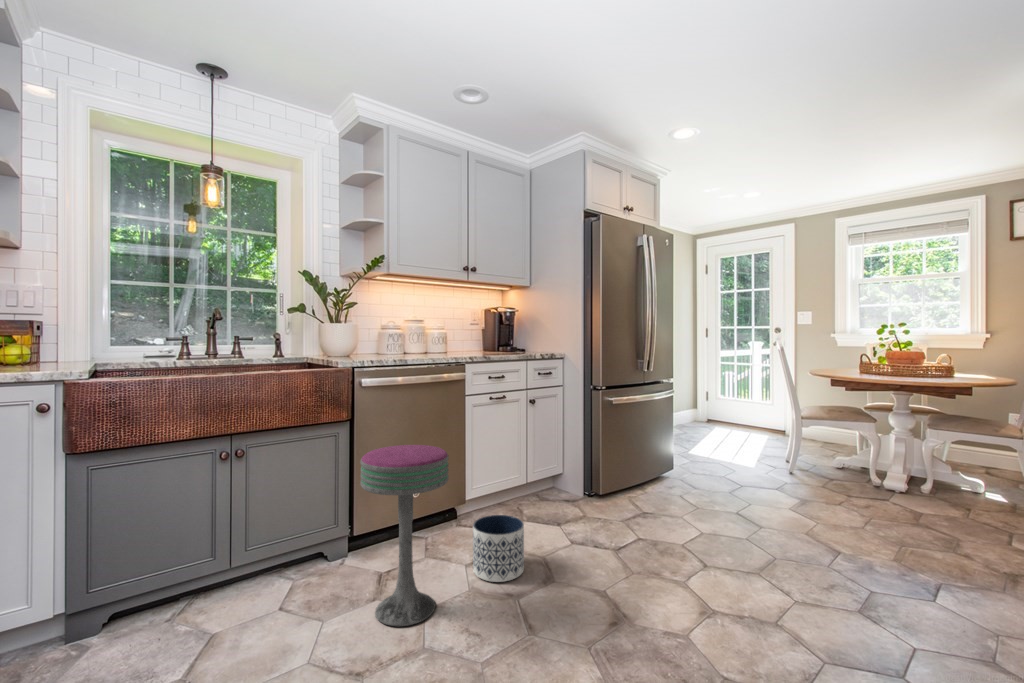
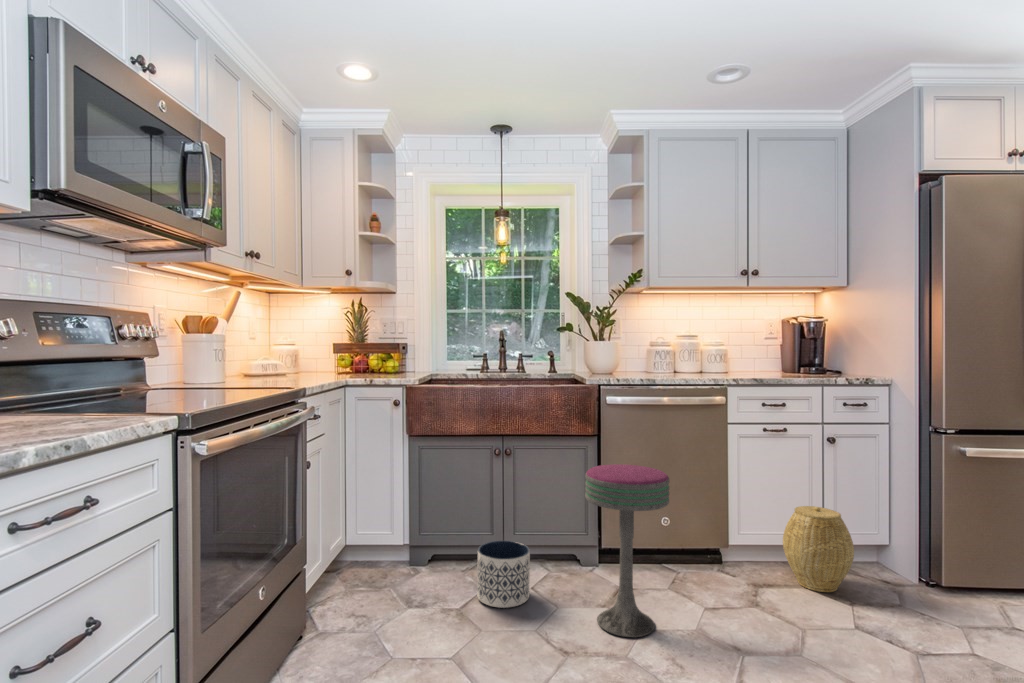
woven basket: none [507,456,558,525] -> present [783,506,854,592]
planter: present [473,515,524,582] -> present [477,541,530,608]

